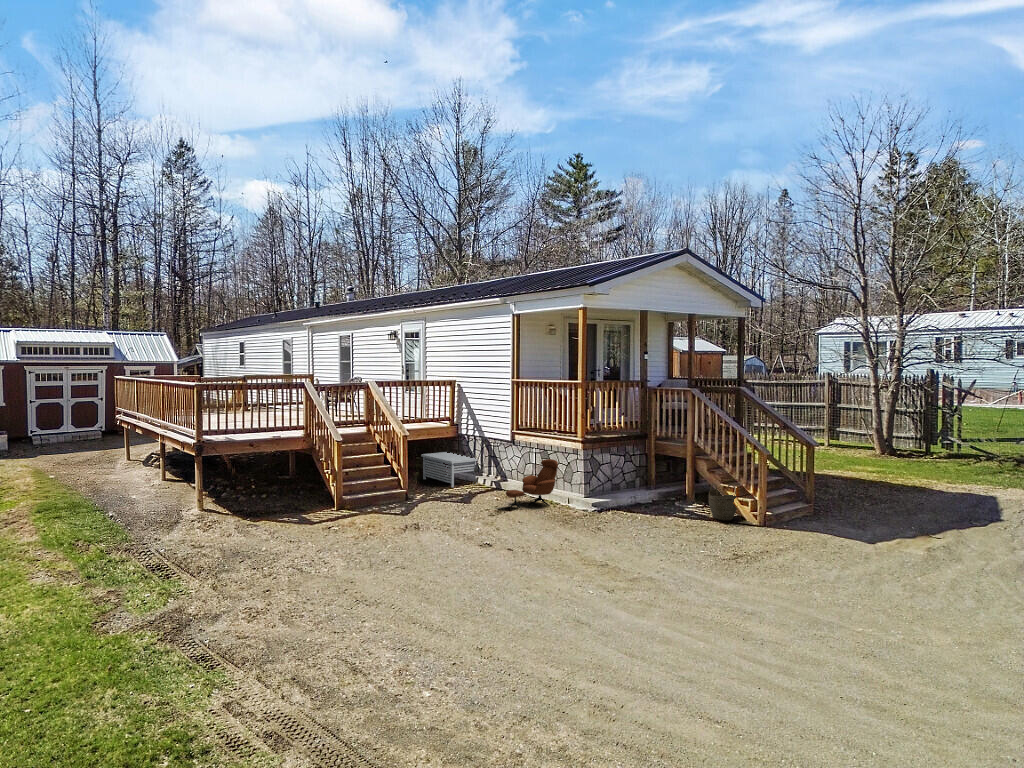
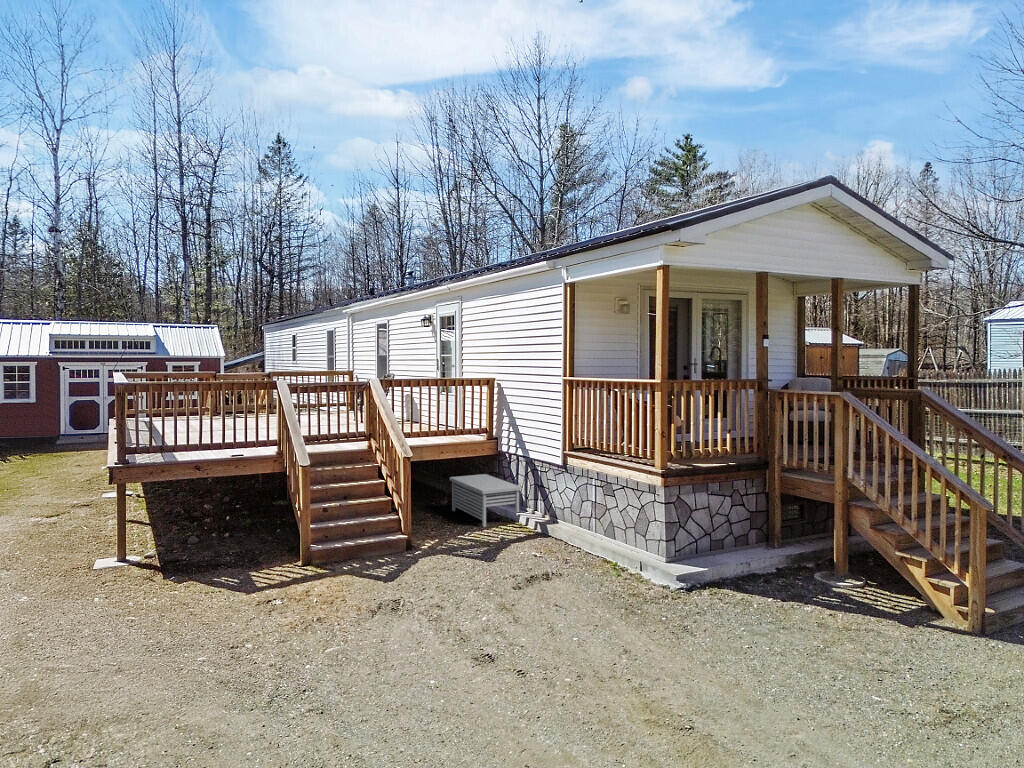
lounge chair: present [506,459,558,509] -> none [544,497,626,576]
woven basket: present [709,483,737,521] -> none [876,554,931,620]

